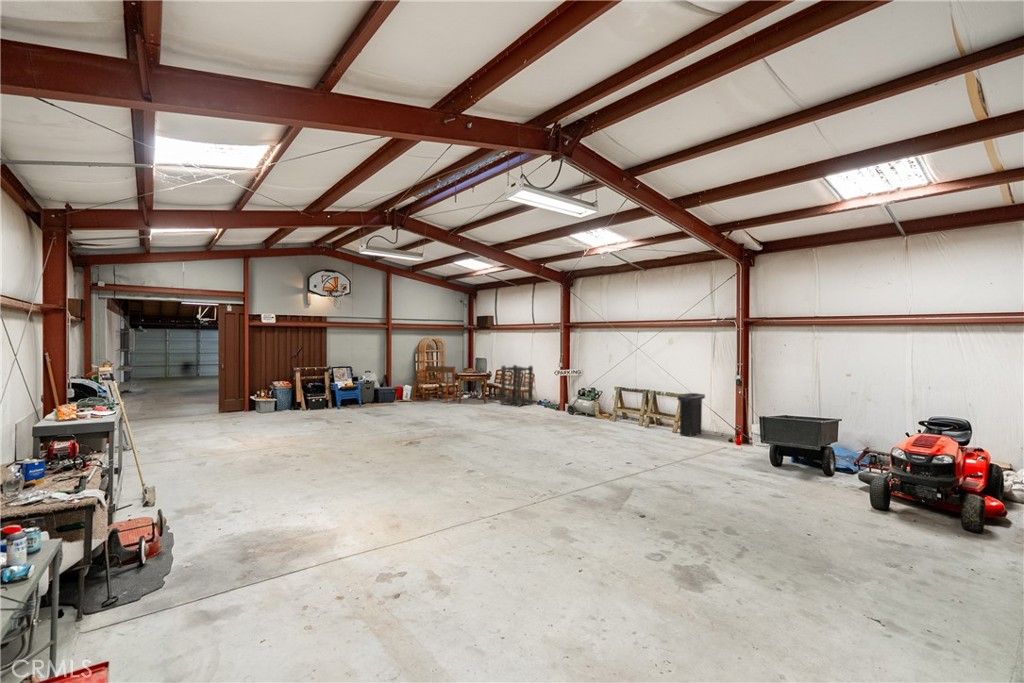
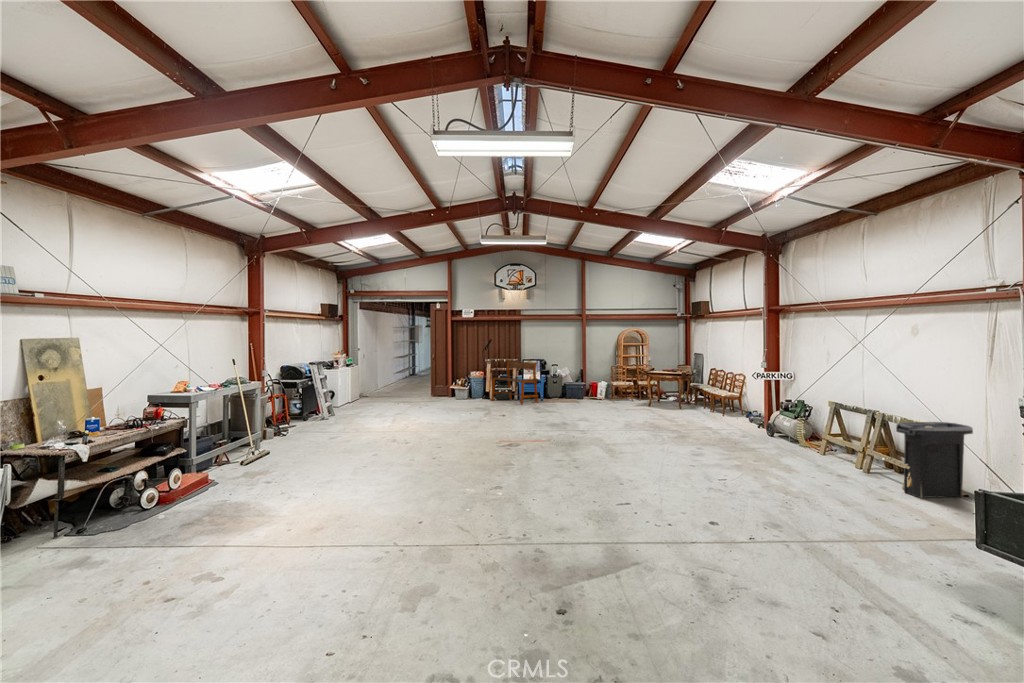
shelving unit: present [501,365,533,407] -> none [697,363,743,418]
bench: present [413,366,456,403] -> present [491,361,538,405]

